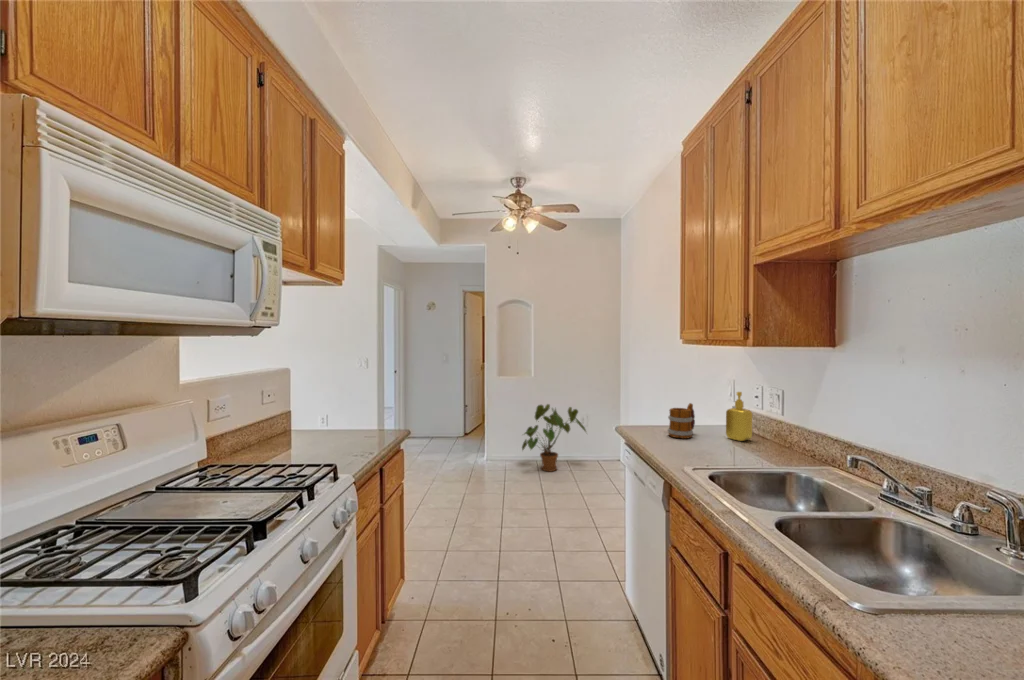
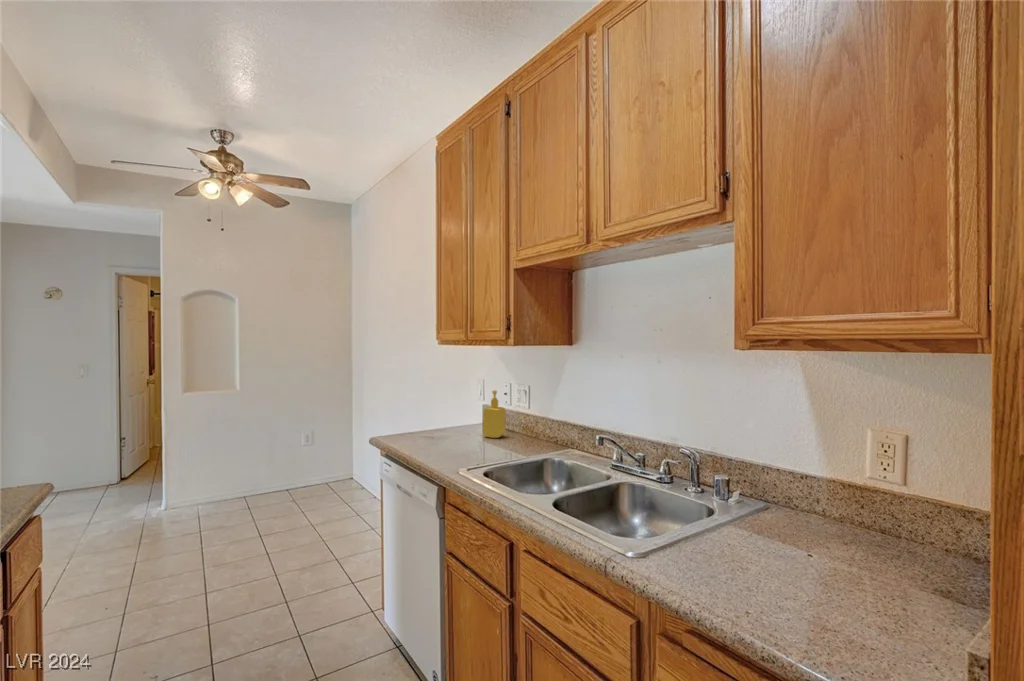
mug: present [668,403,695,439] -> none [429,406,454,443]
house plant: present [522,404,586,472] -> none [218,426,314,513]

